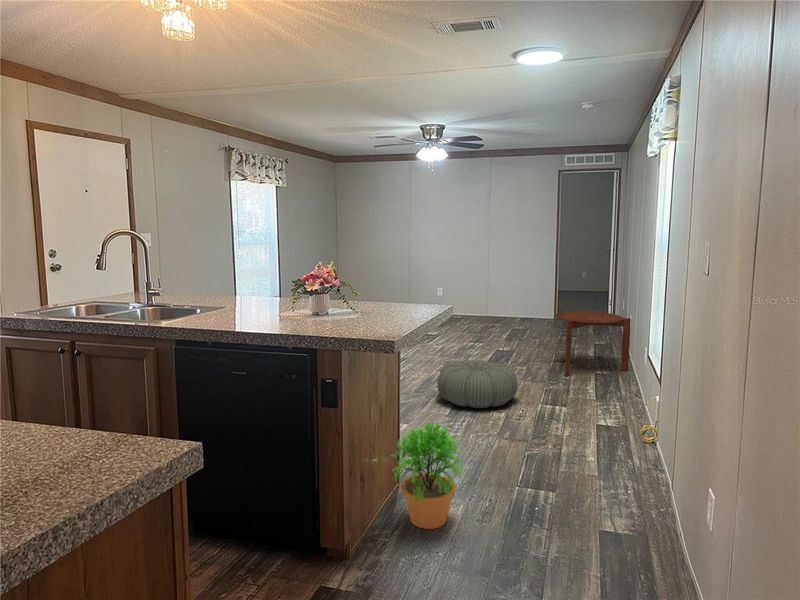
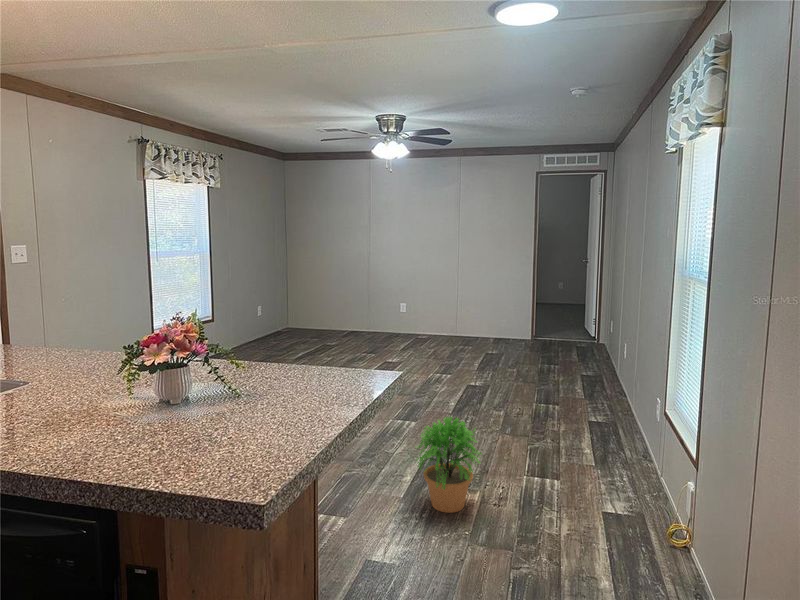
side table: present [555,311,631,376] -> none [543,320,612,378]
pouf: present [437,361,518,408] -> none [441,364,514,407]

